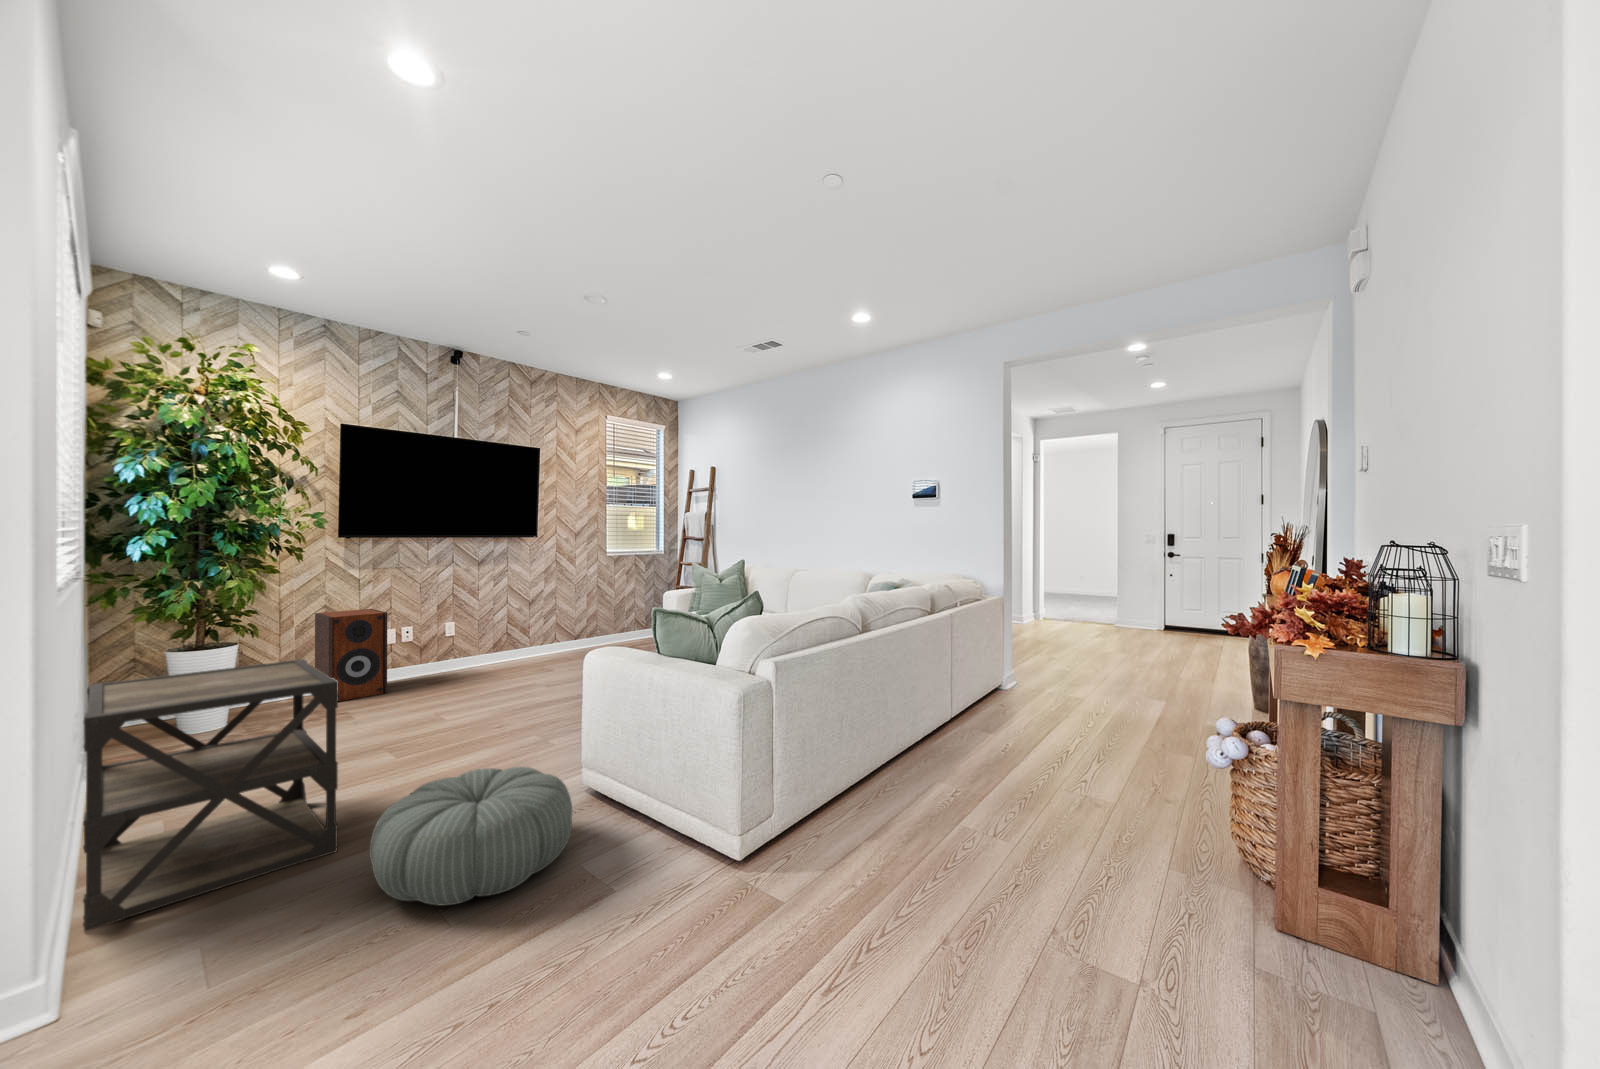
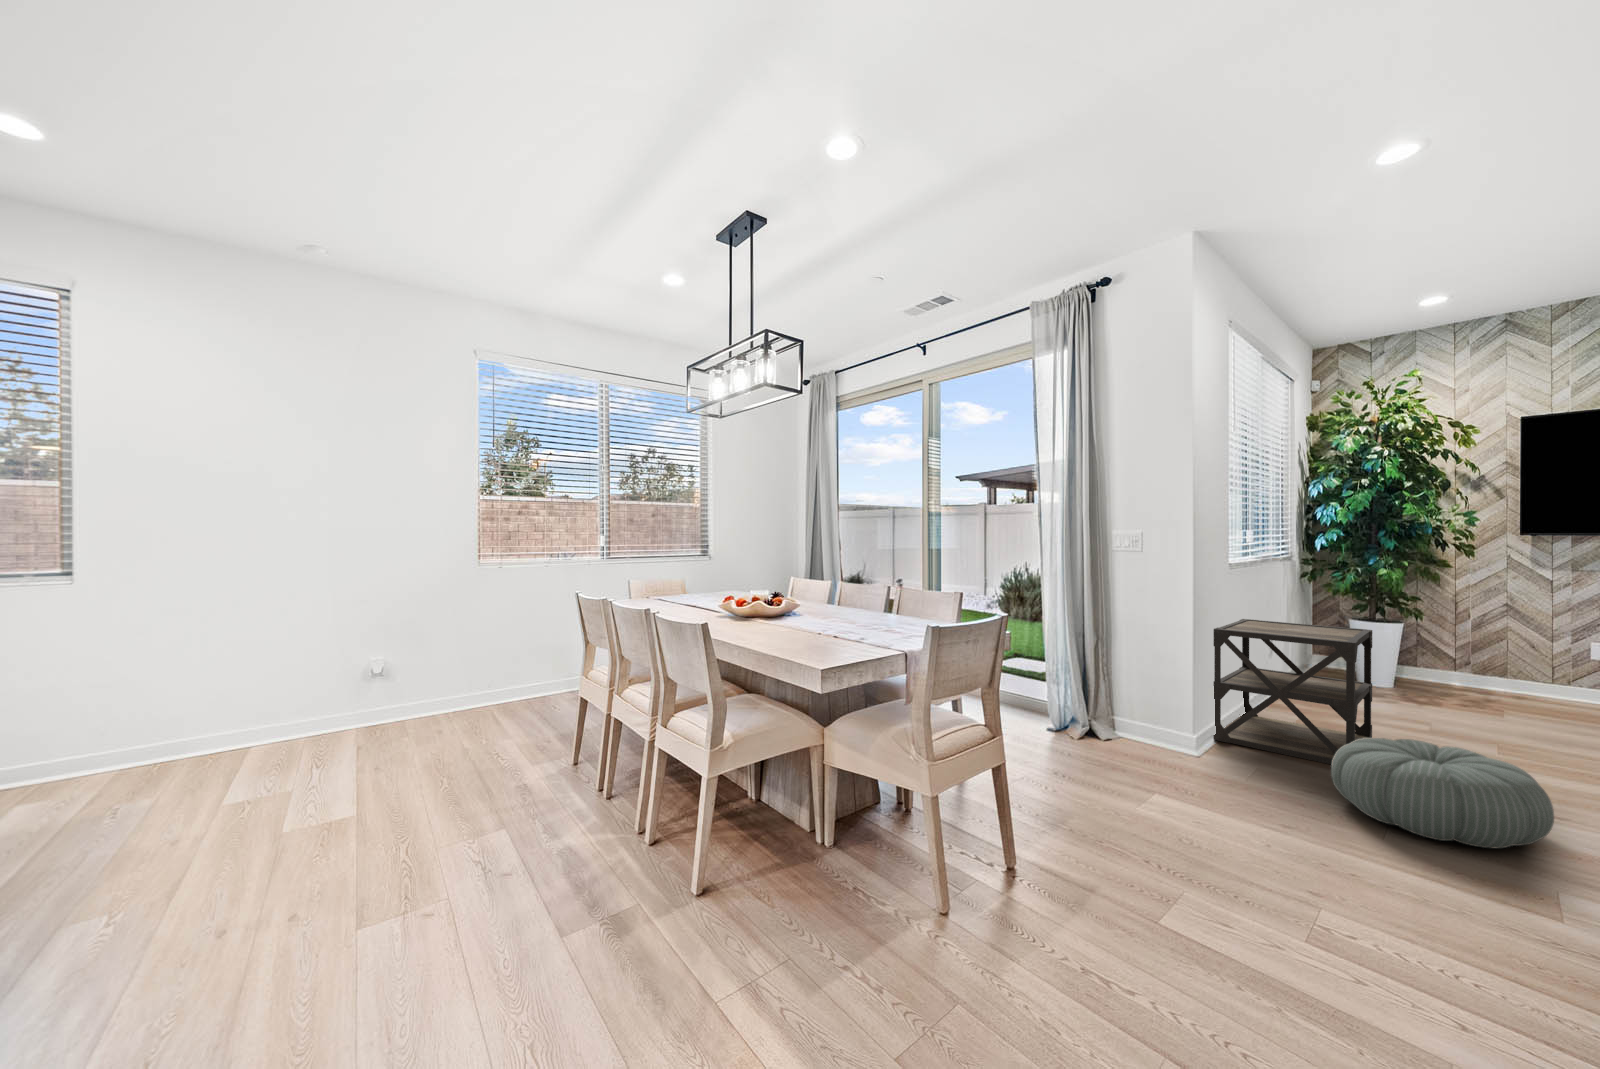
speaker: present [315,609,387,701] -> none [1492,610,1573,708]

